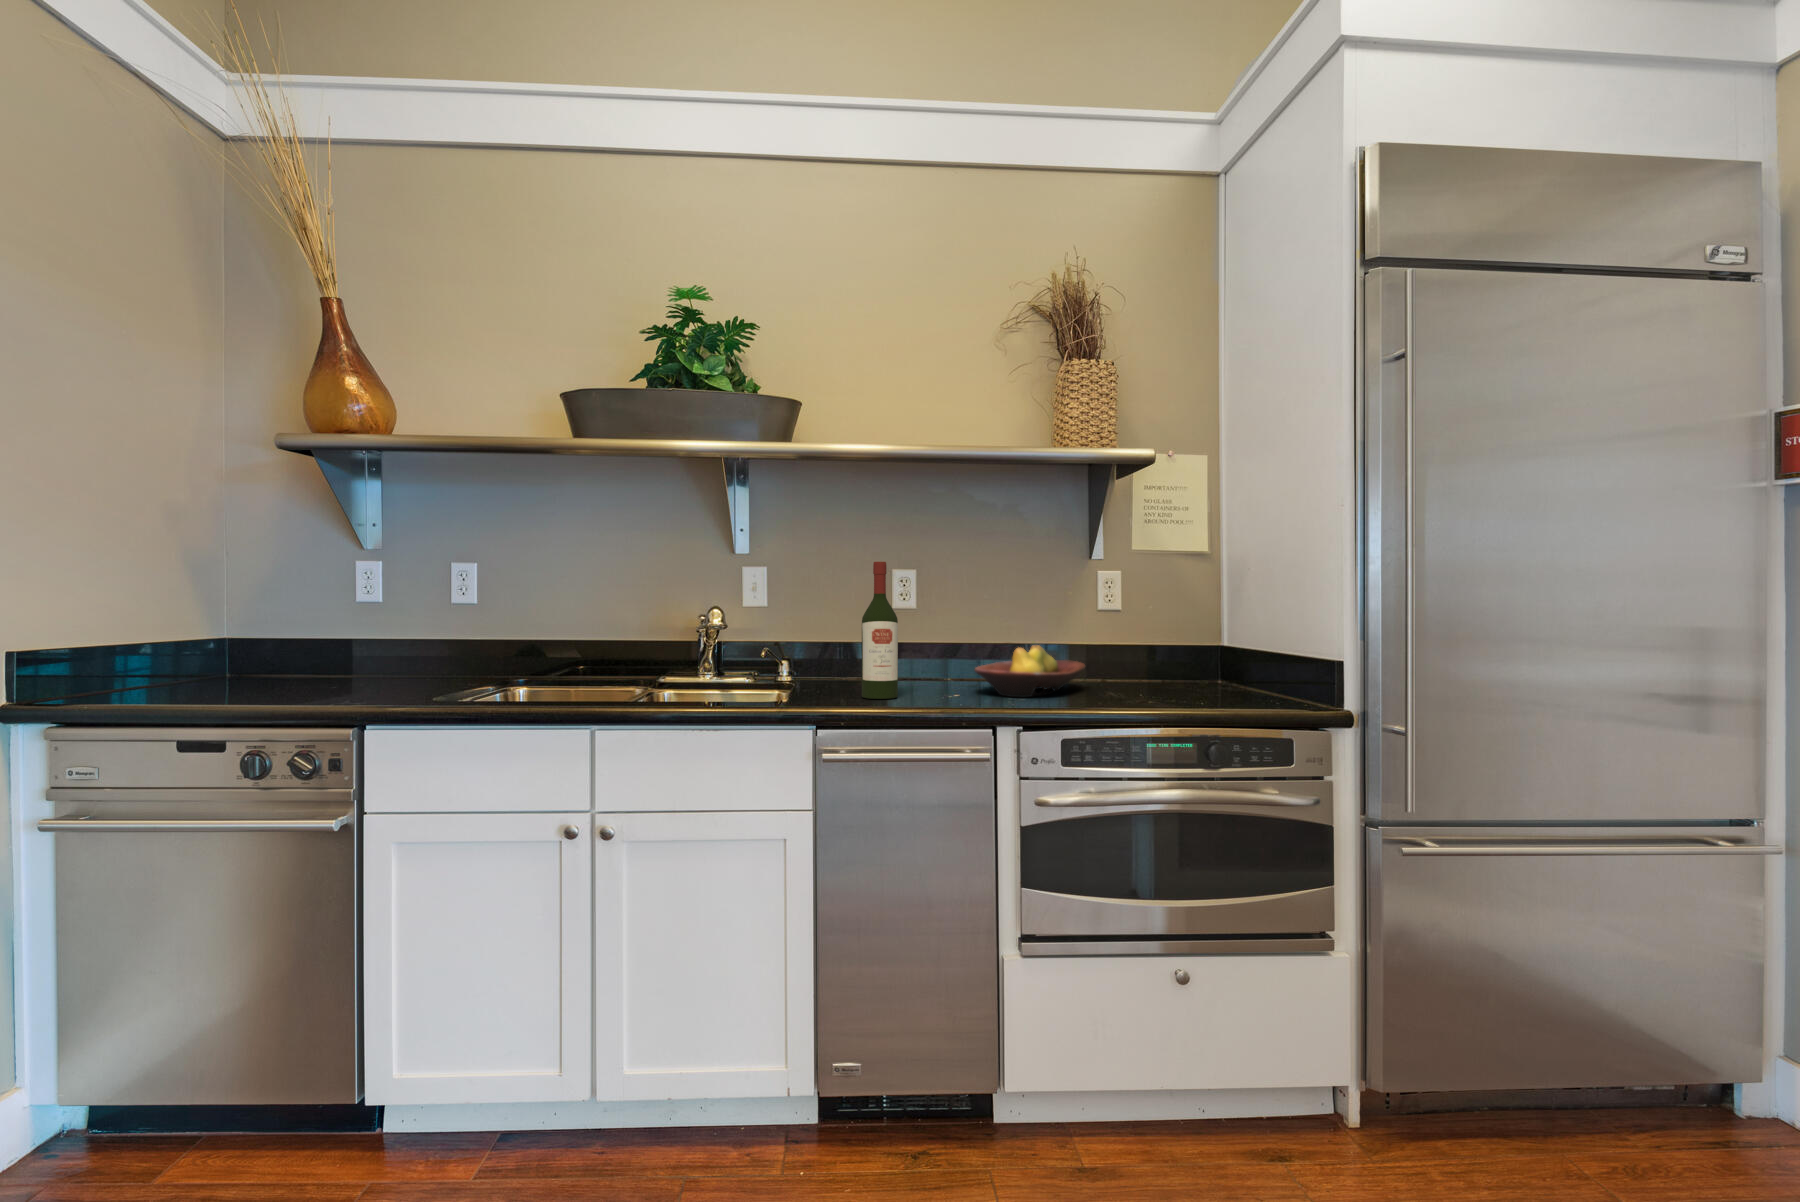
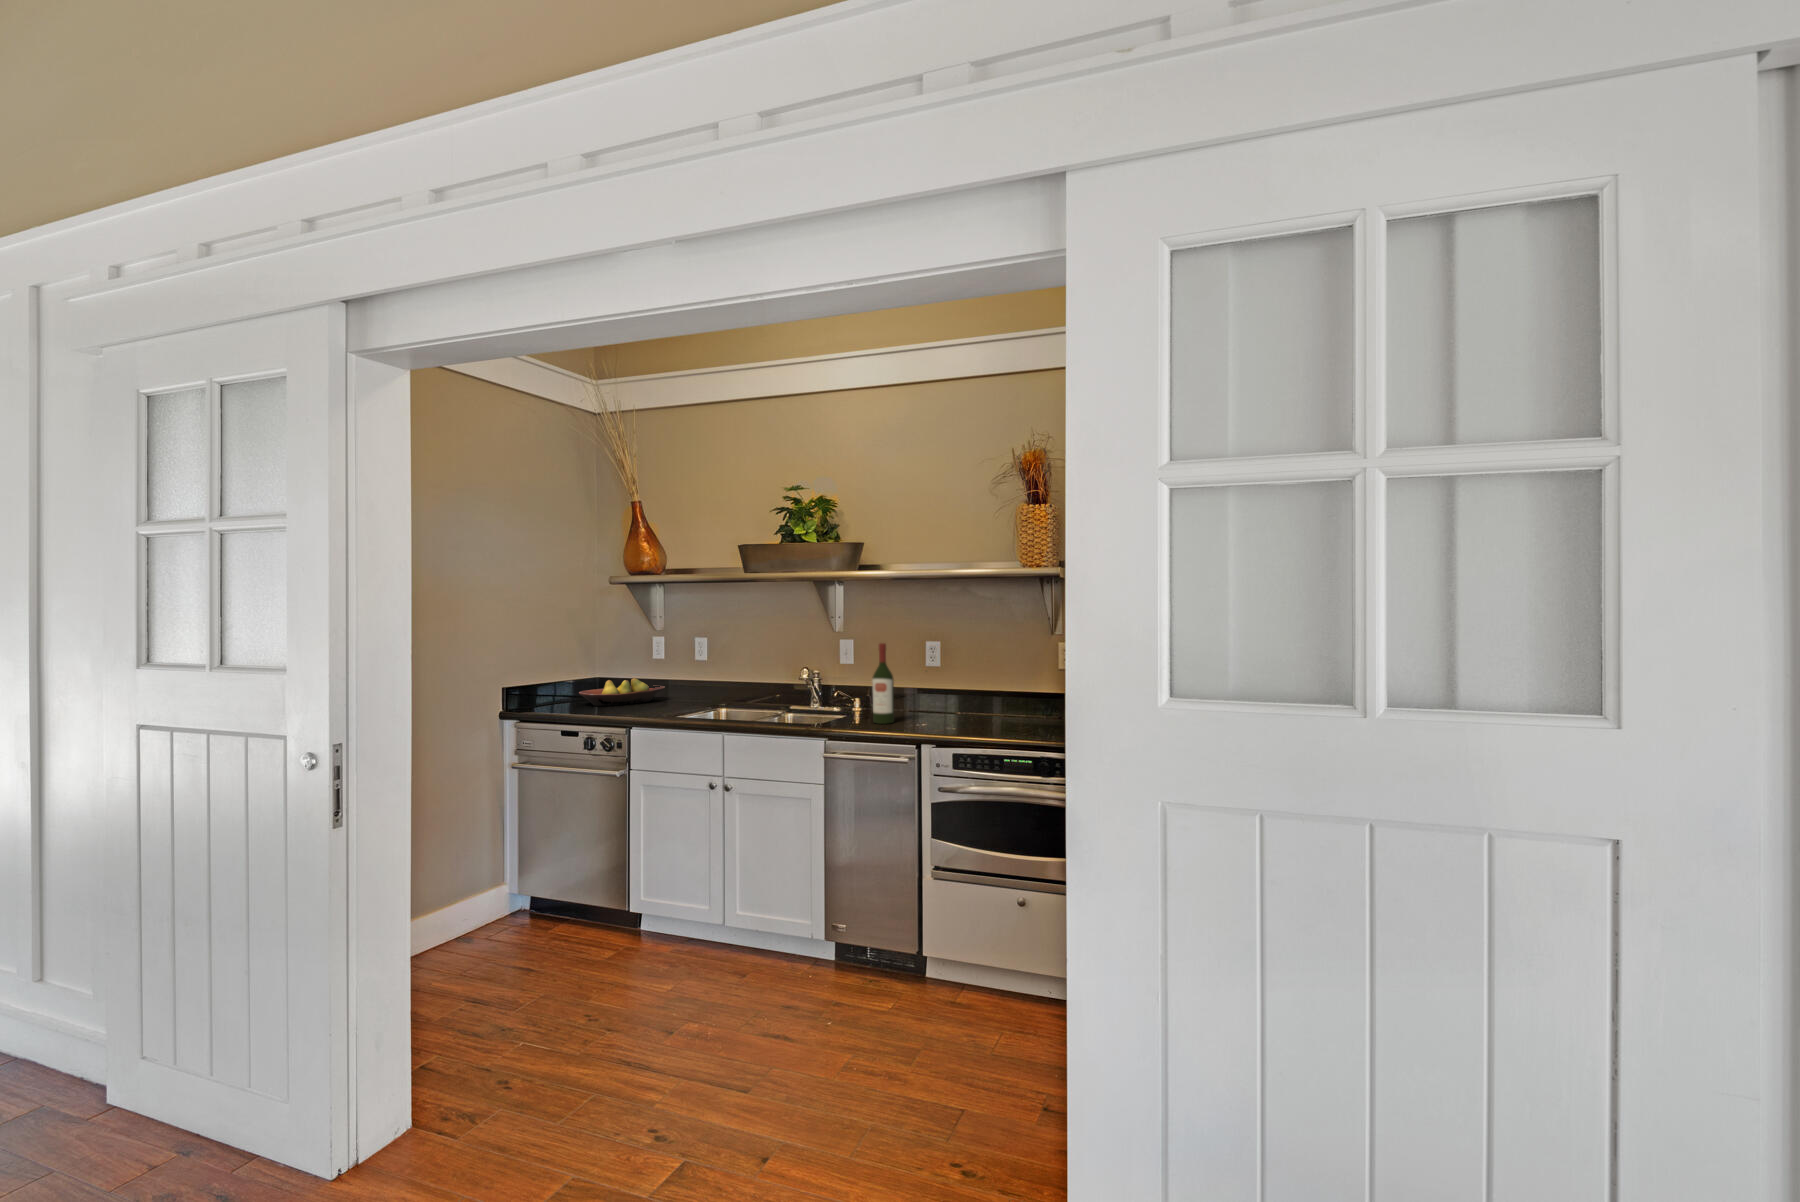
fruit bowl: present [975,645,1085,697] -> present [579,678,665,706]

